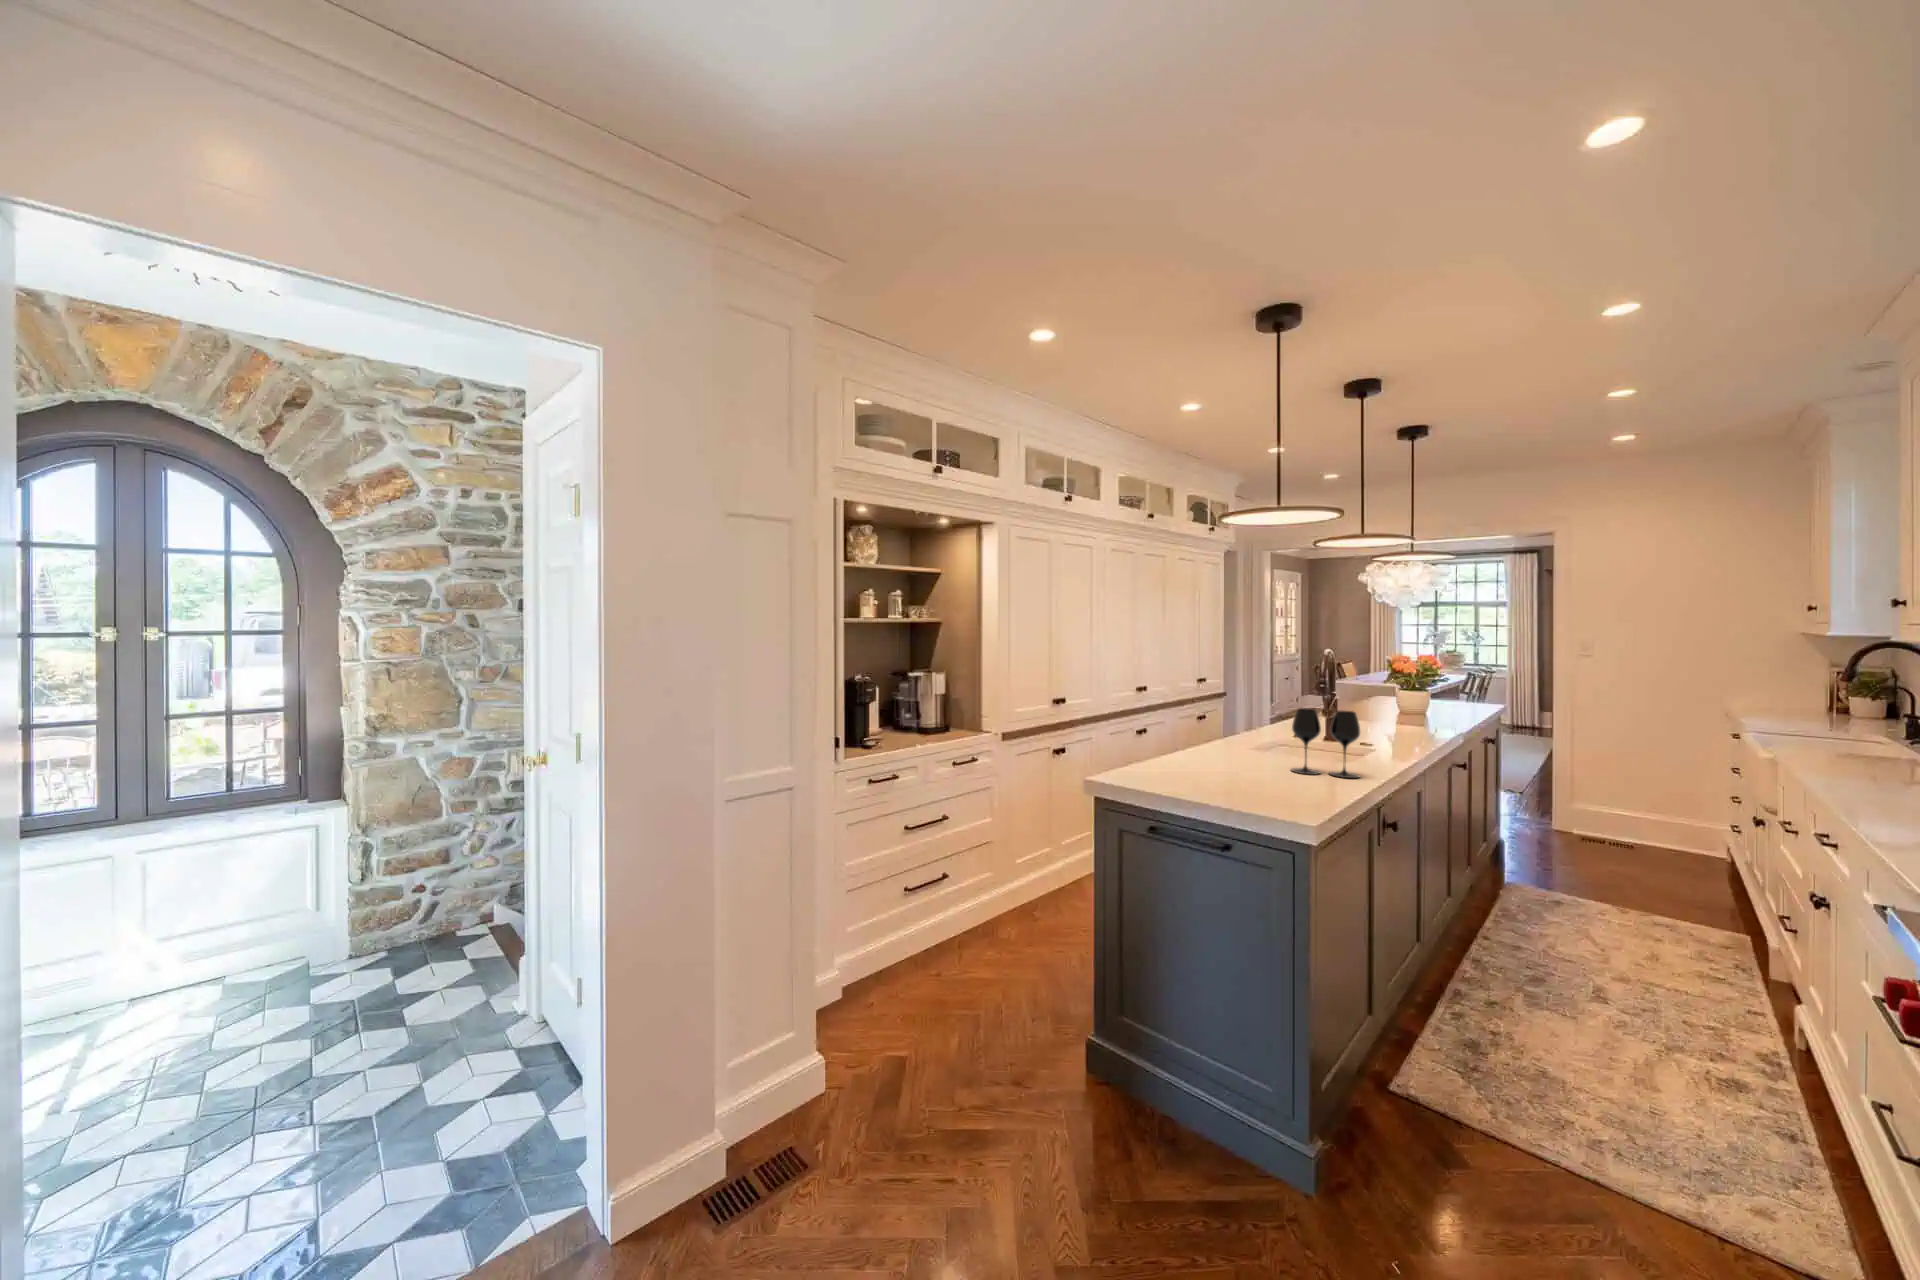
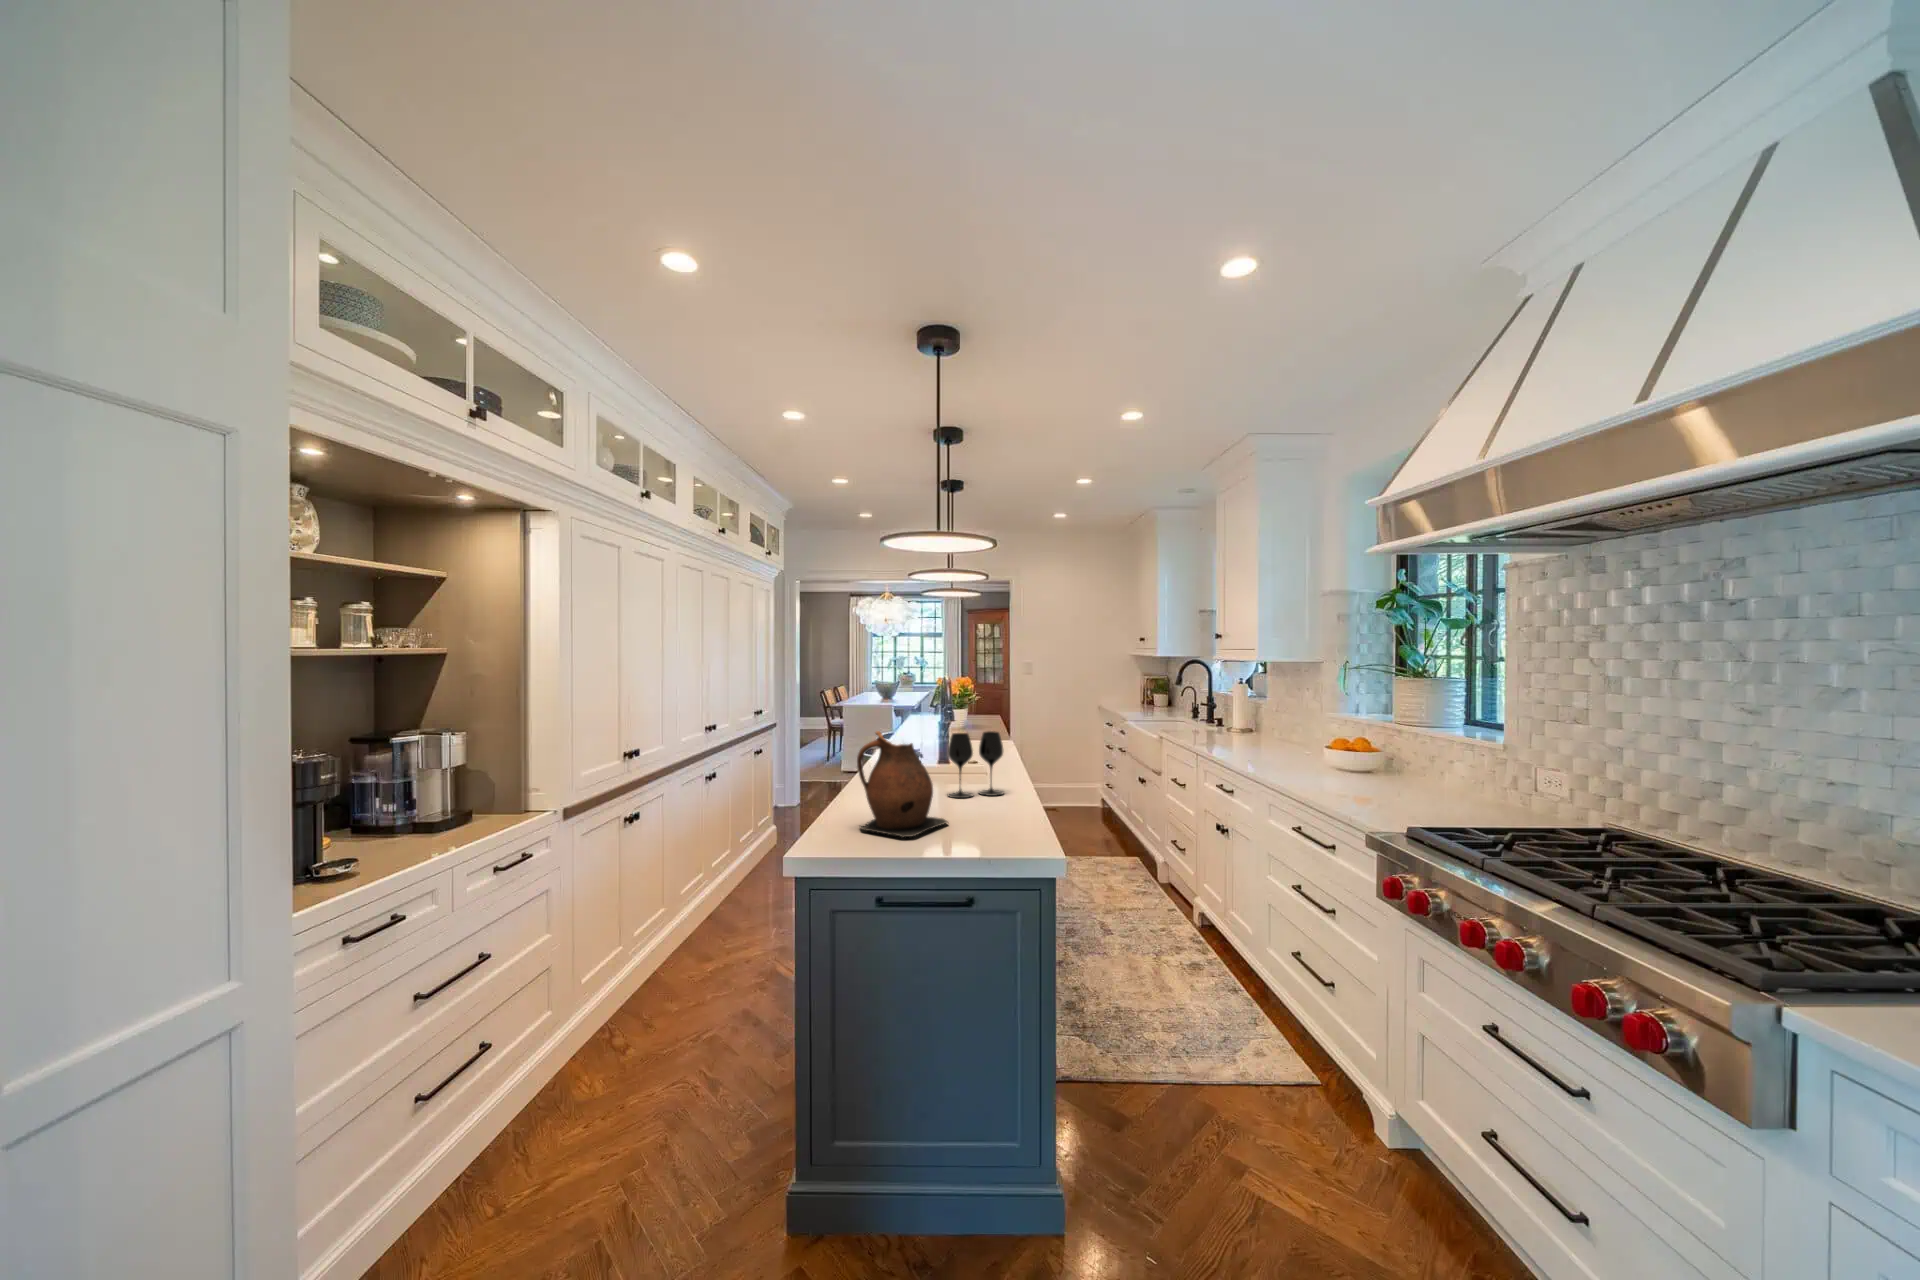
ceramic pitcher: none [1164,696,1251,791] -> present [857,731,947,838]

